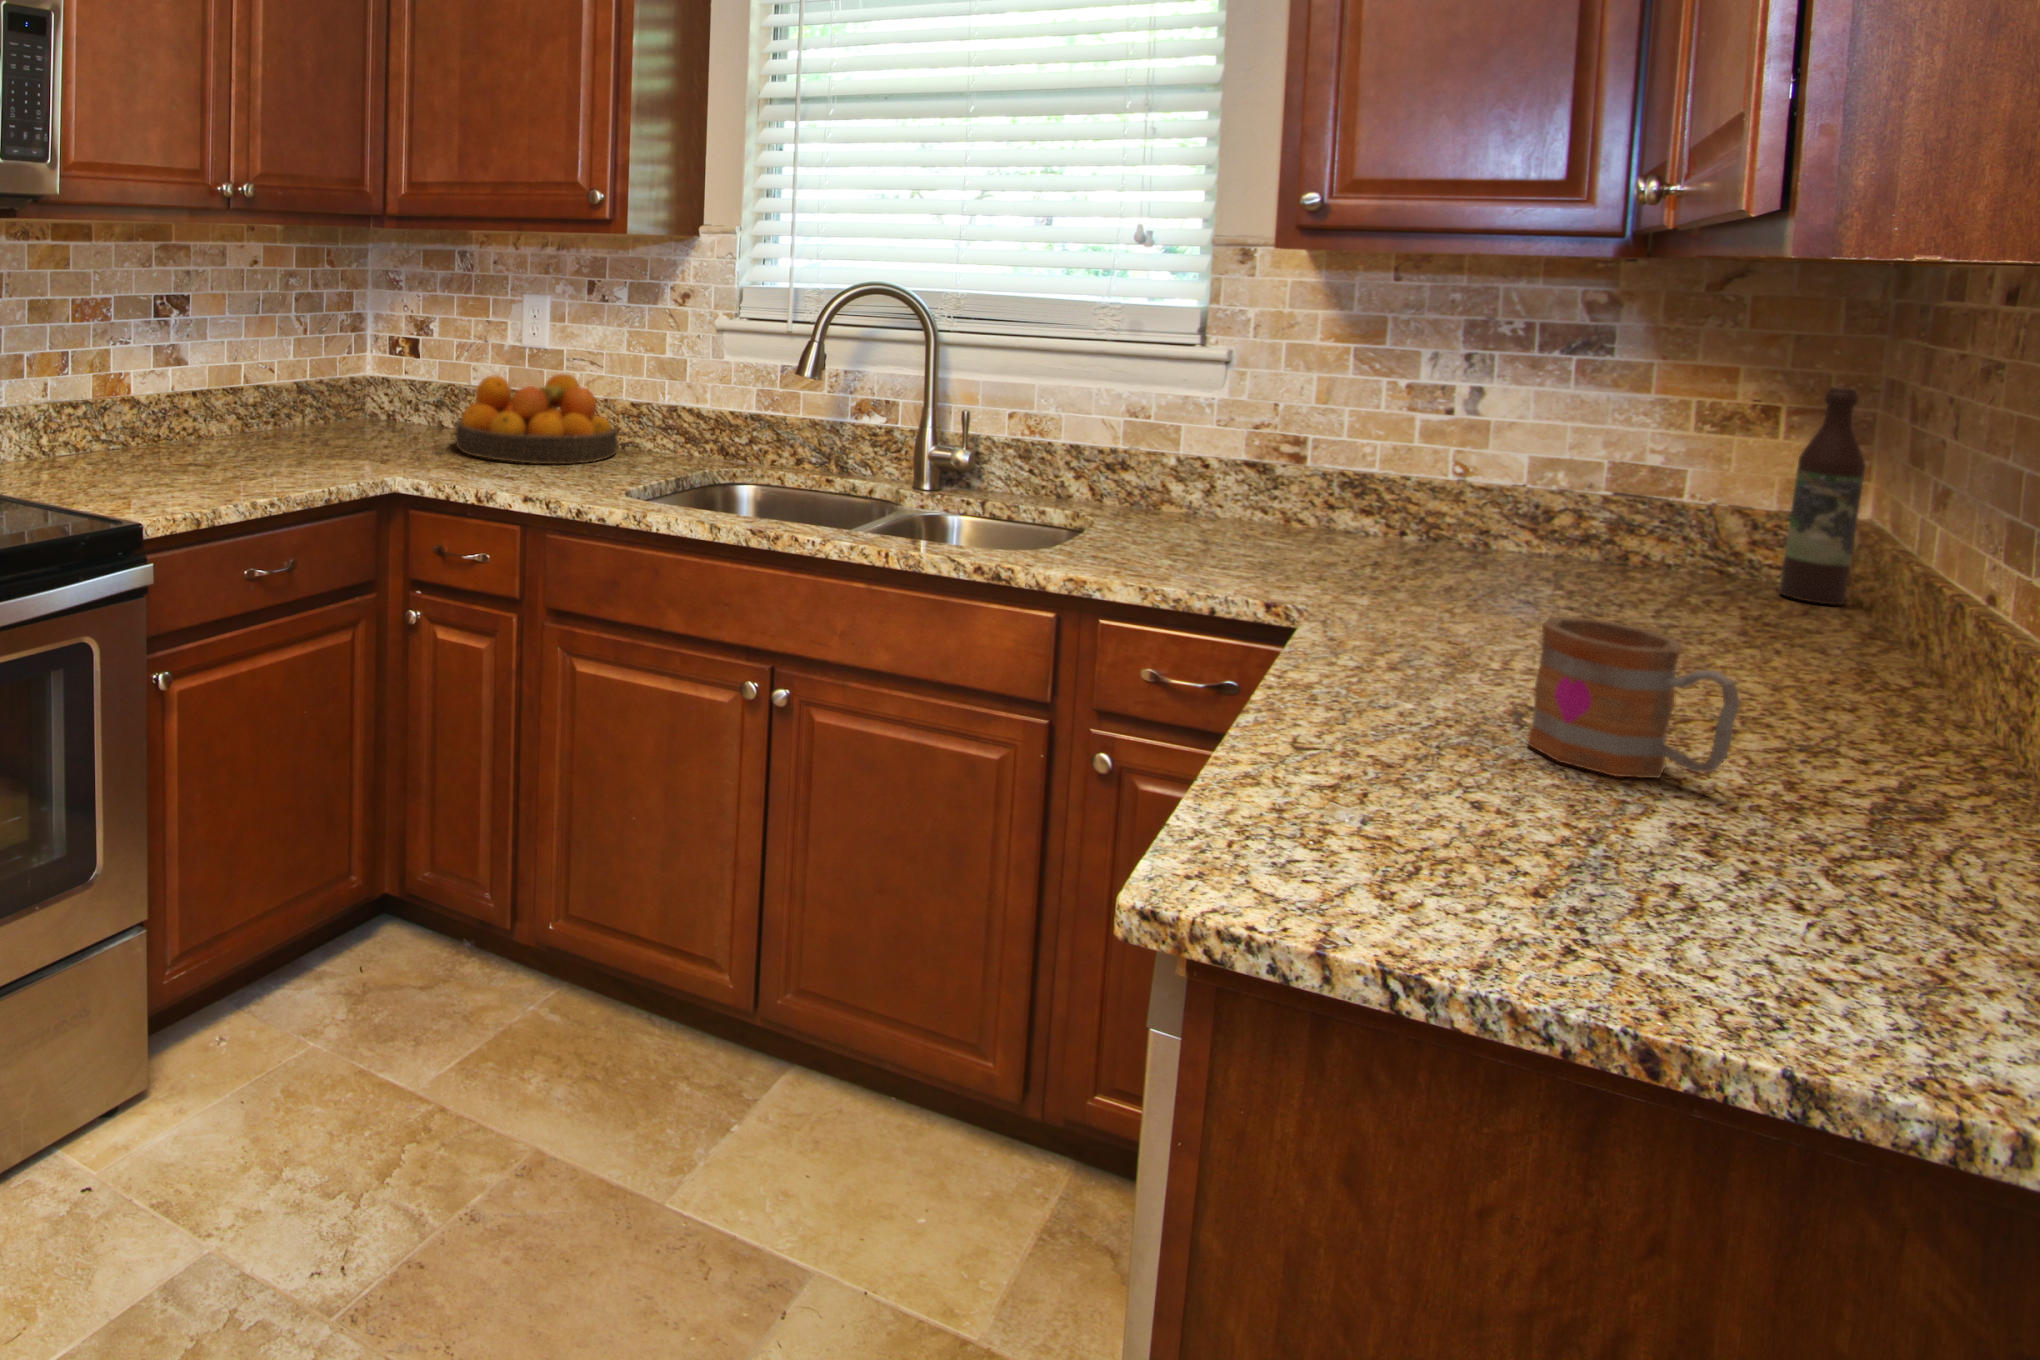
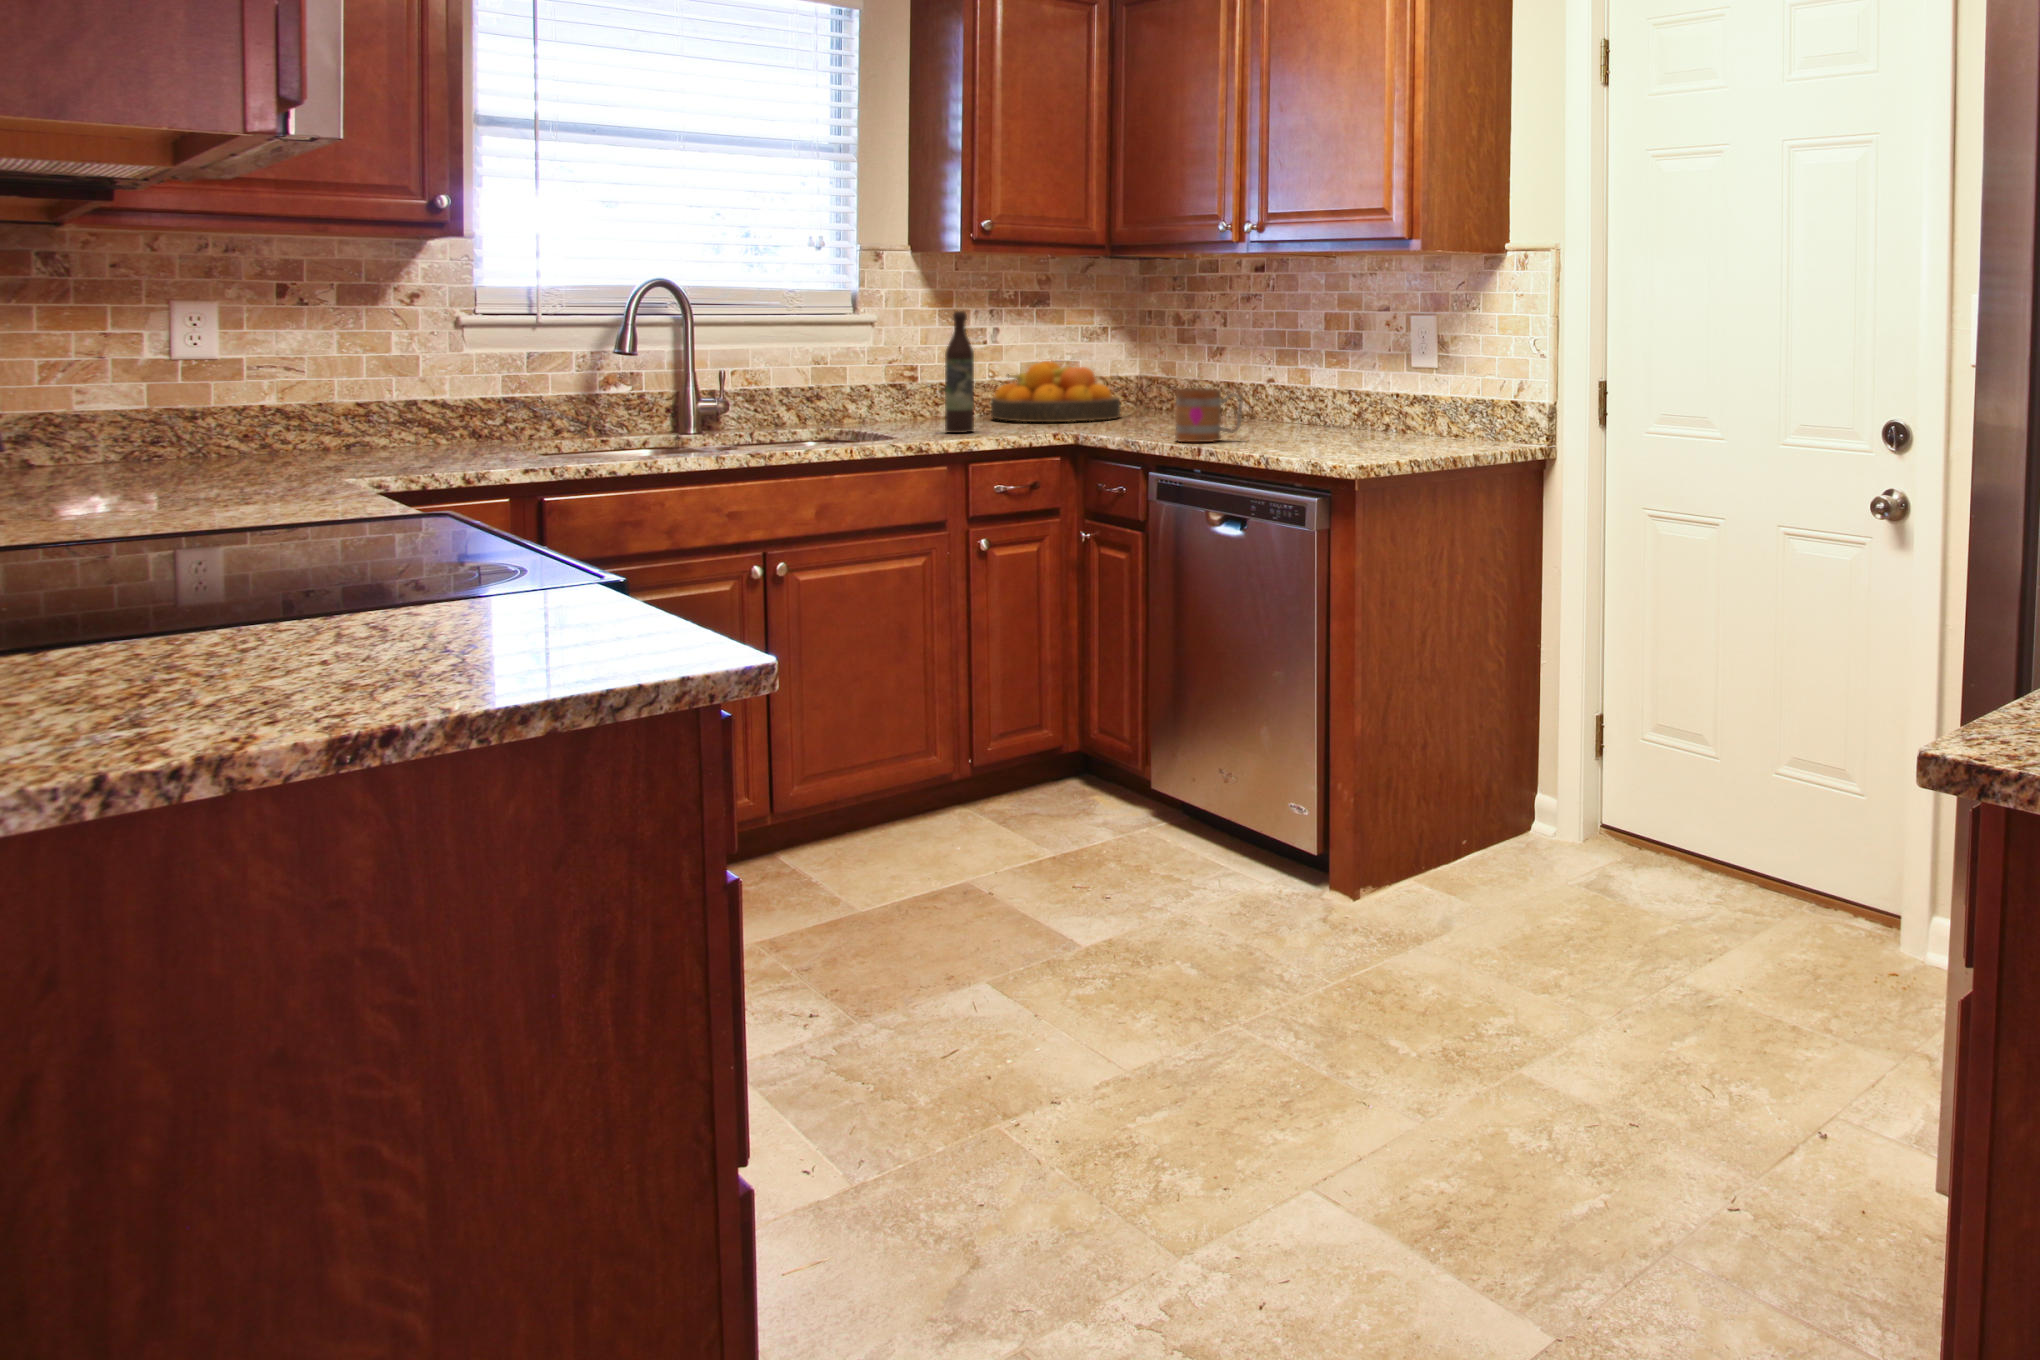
fruit bowl: present [455,374,618,464] -> present [991,361,1121,422]
wine bottle: present [1779,387,1866,605] -> present [945,311,974,433]

